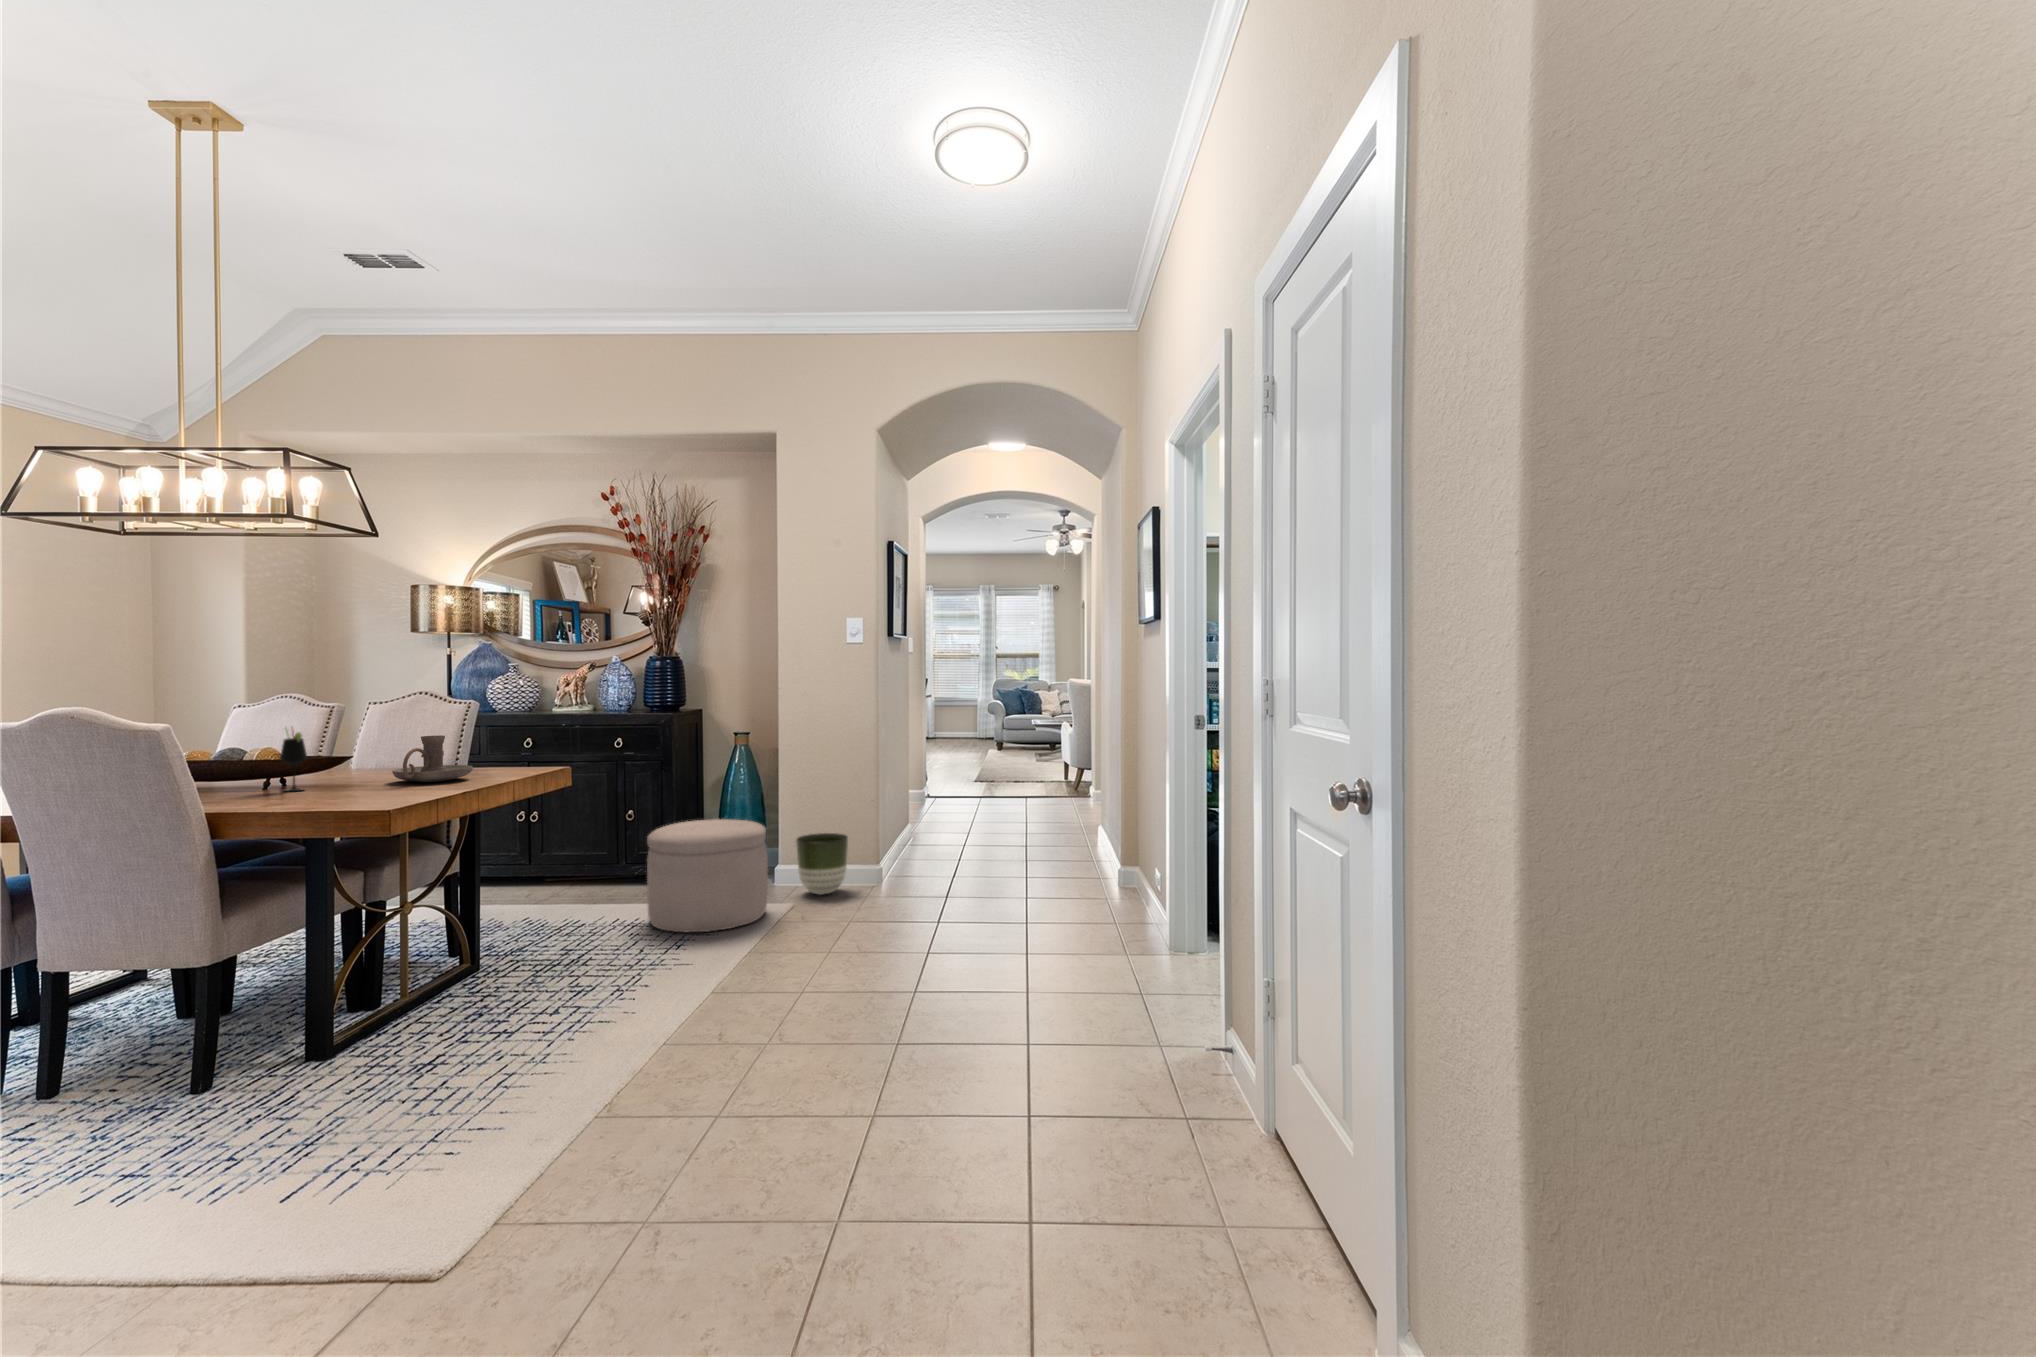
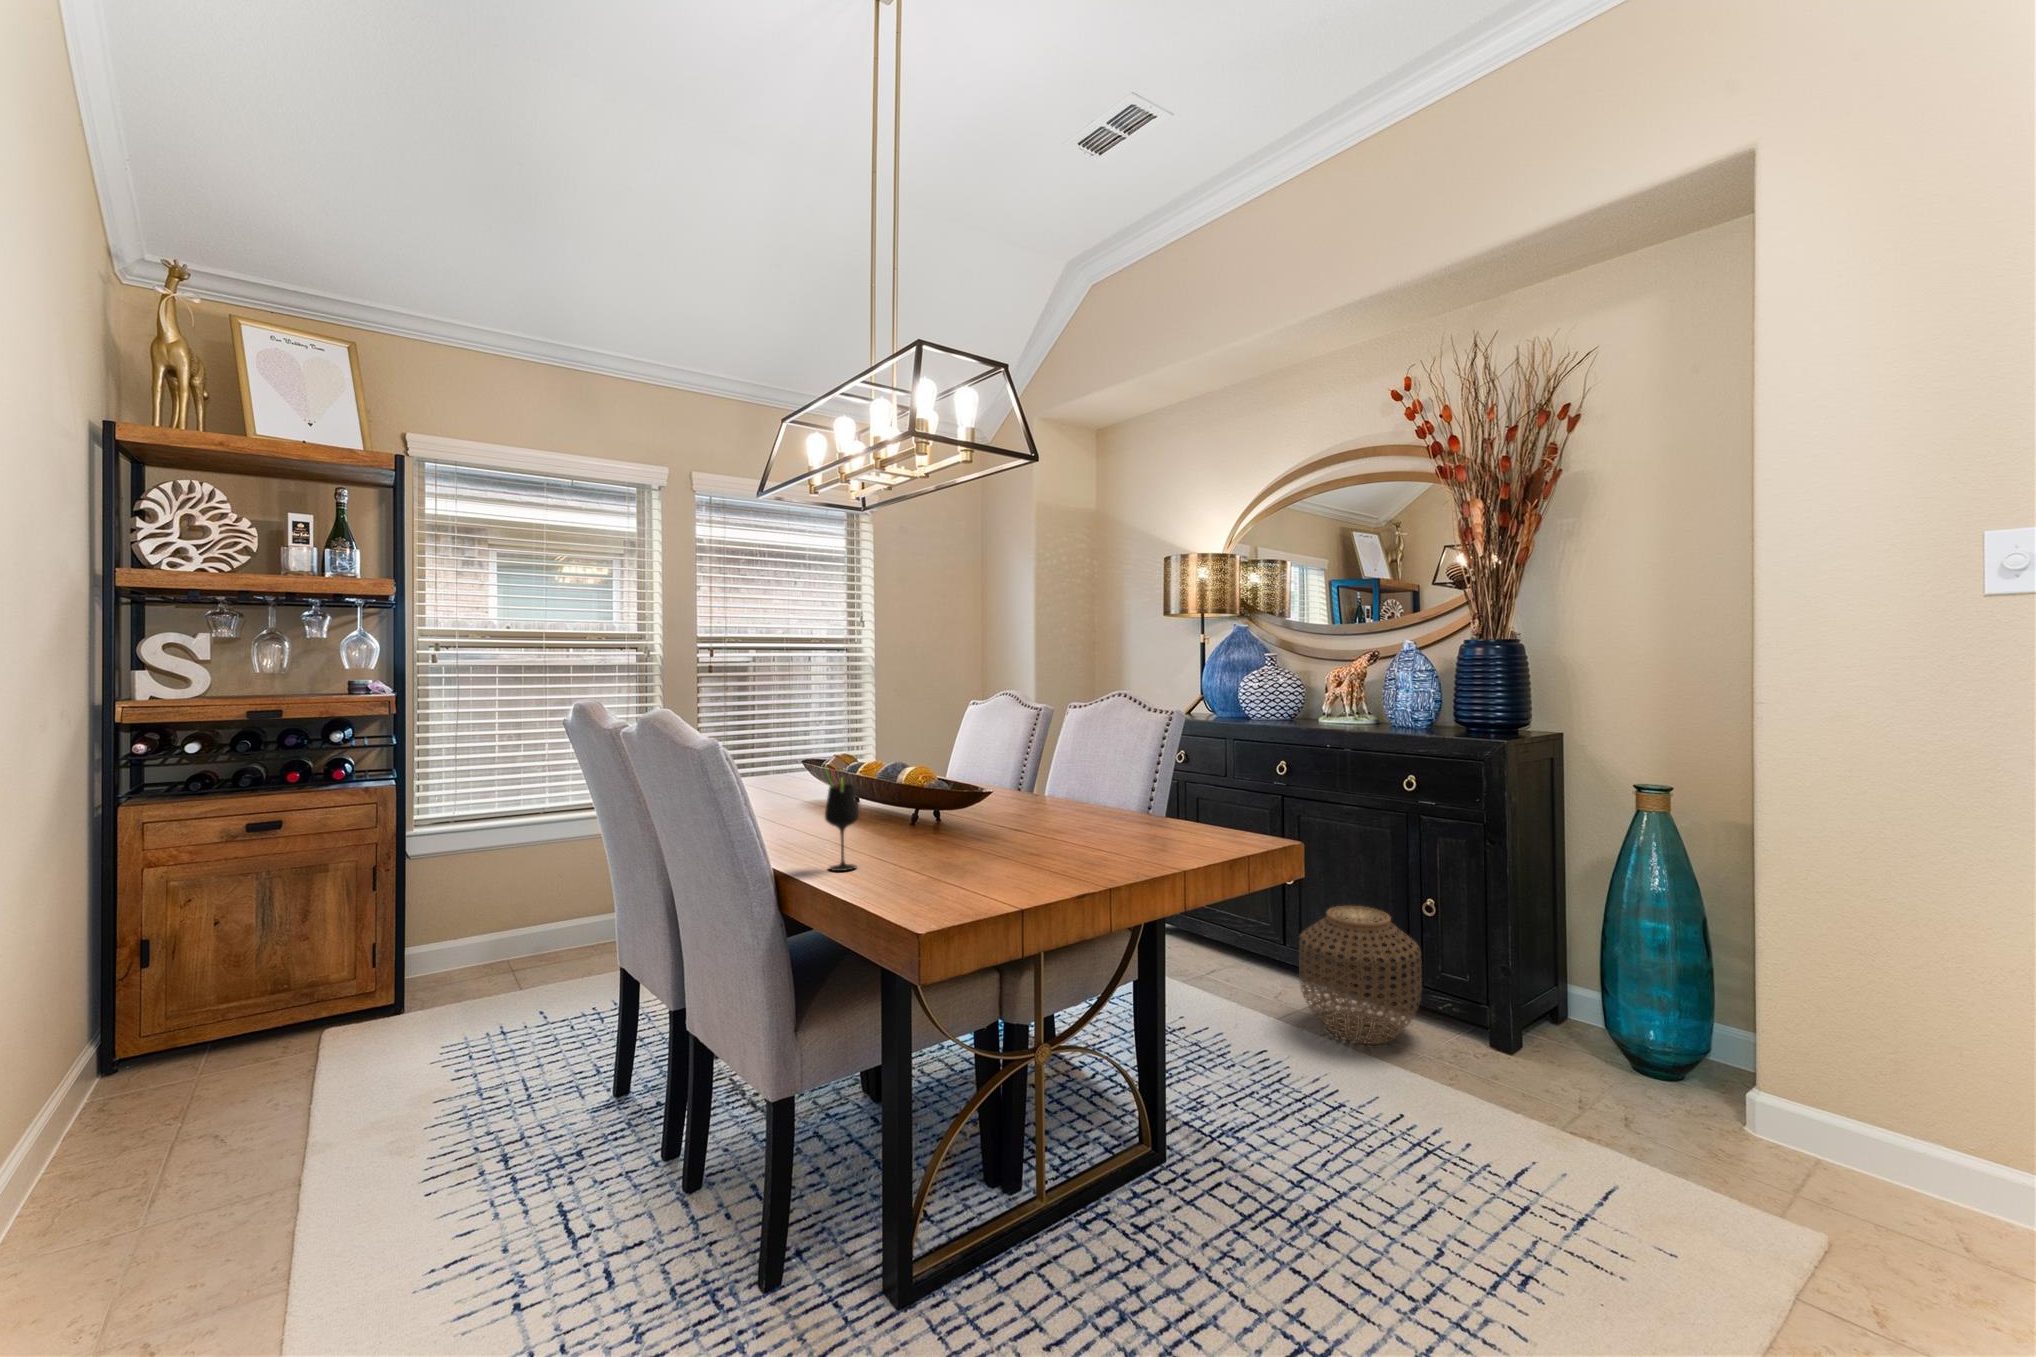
candle holder: present [392,735,473,782] -> none [961,791,1090,879]
ottoman: present [647,819,768,932] -> none [1441,975,1739,1294]
woven basket: none [551,820,628,899] -> present [1299,906,1421,1044]
planter: present [796,833,848,895] -> none [1812,1056,1994,1236]

